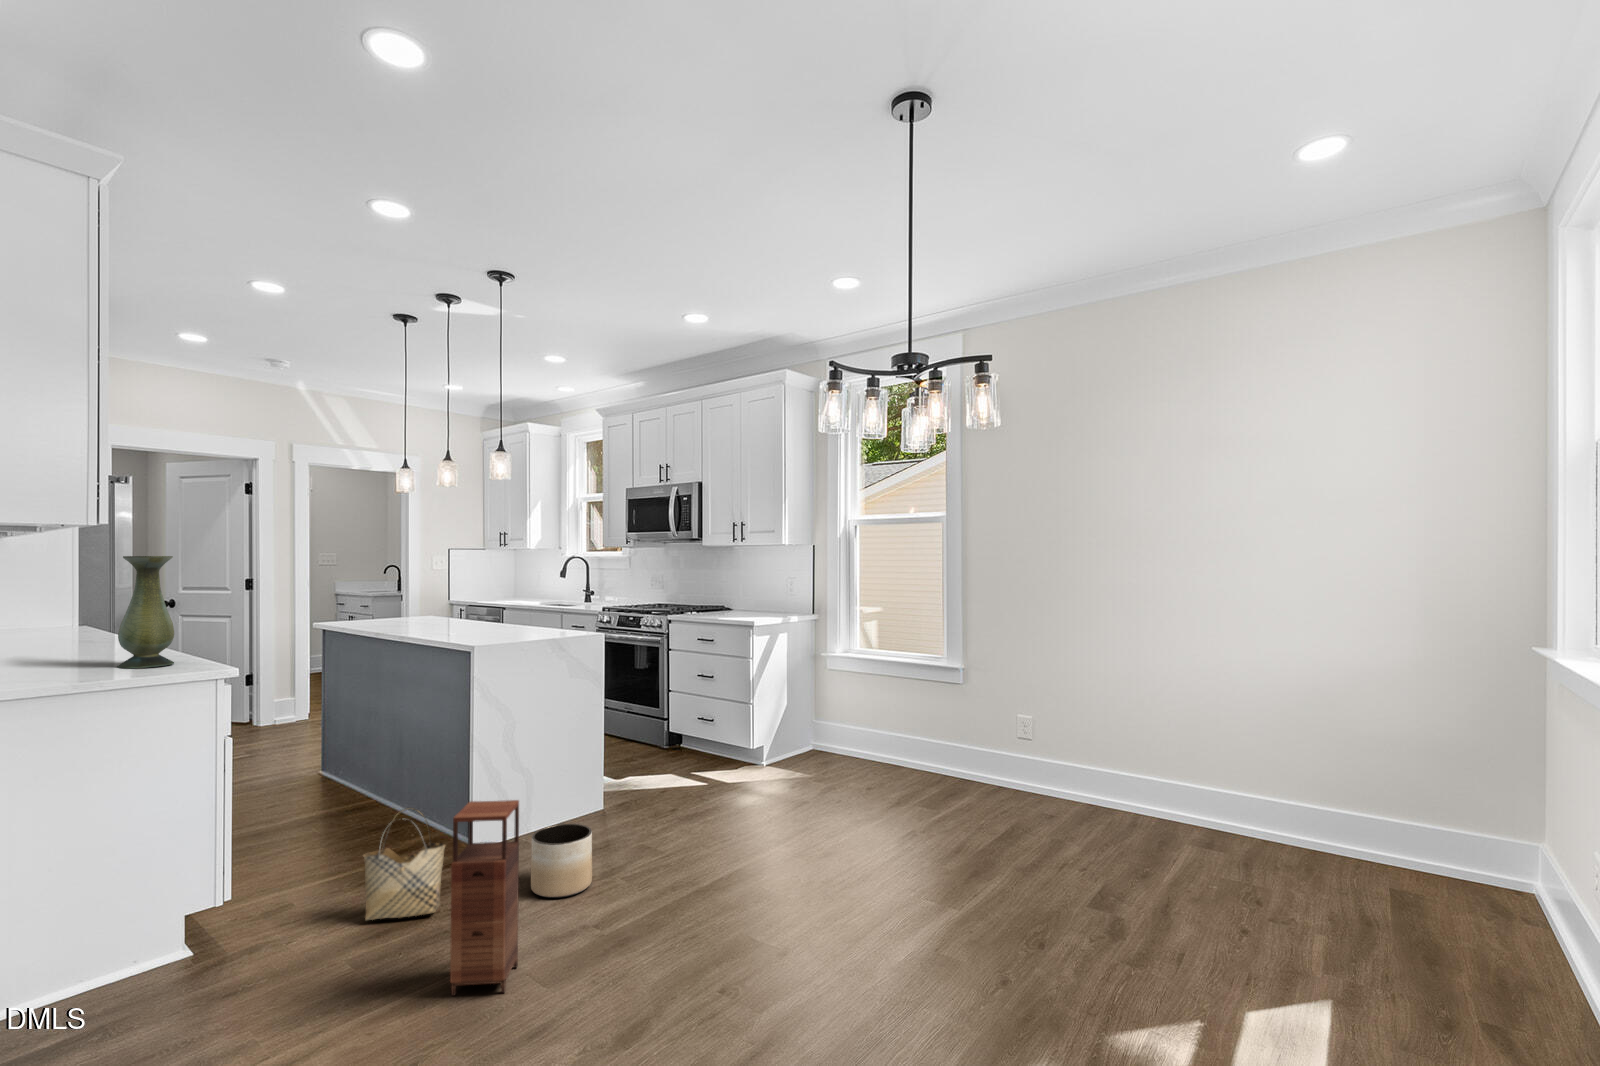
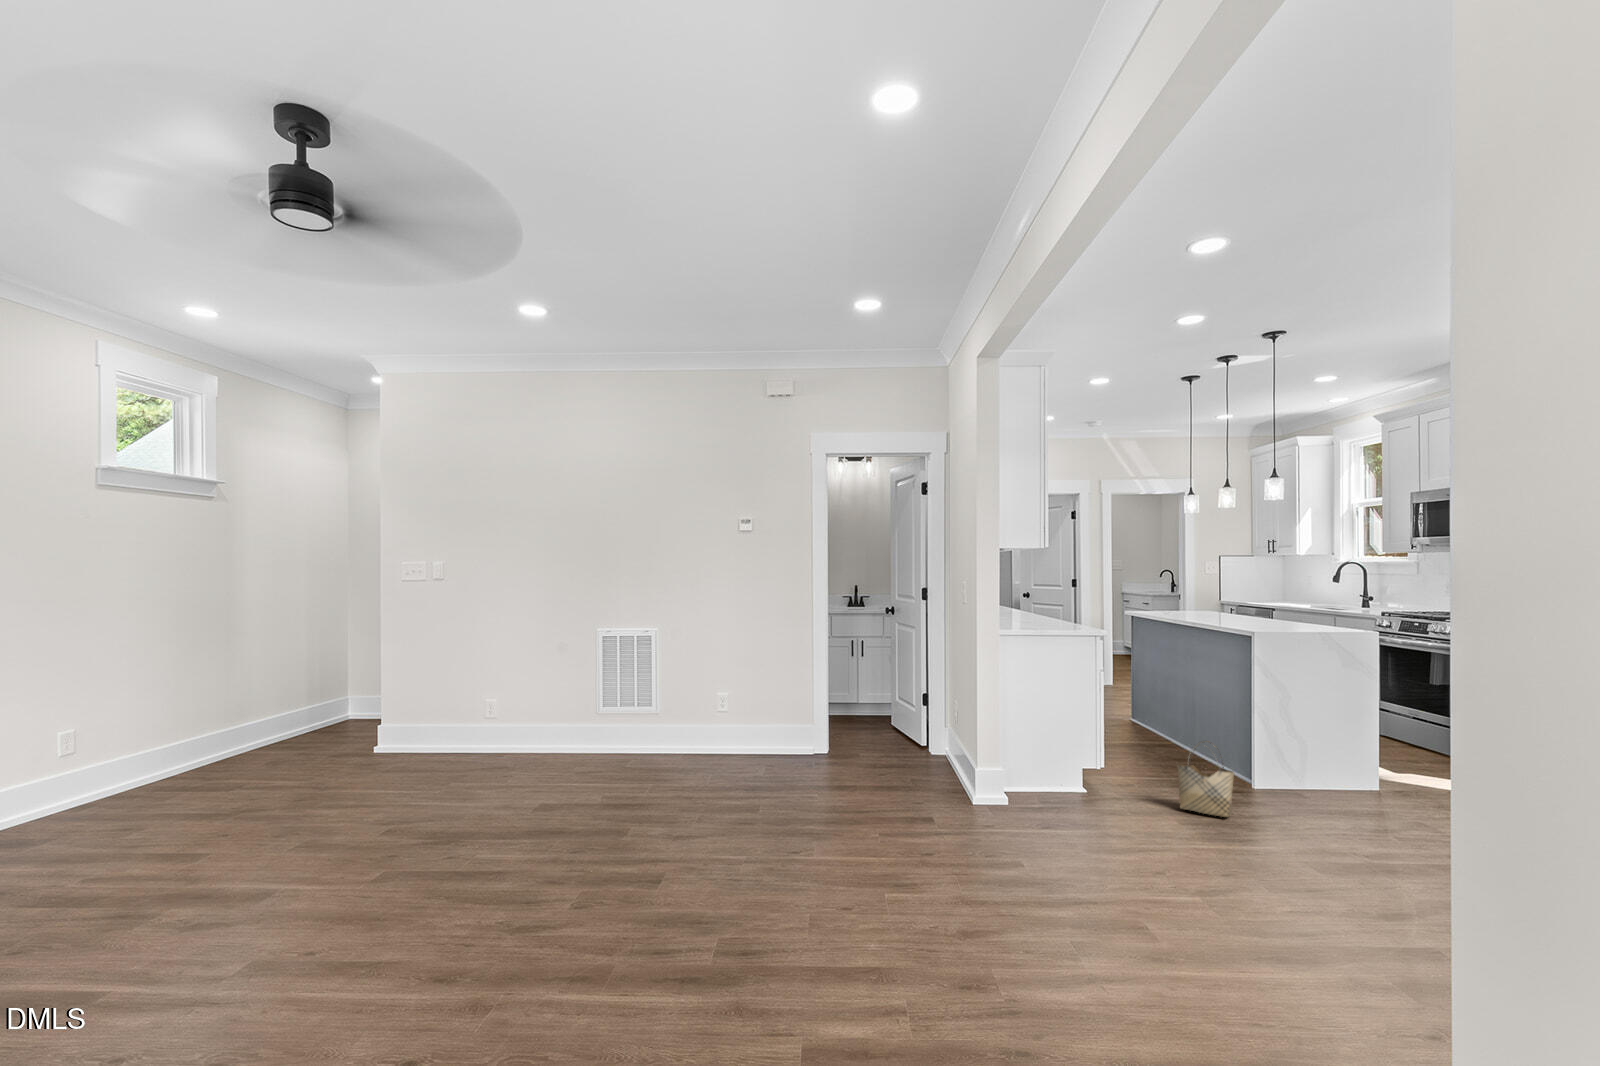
vase: present [117,556,174,668] -> none [1038,564,1064,628]
storage cabinet: present [450,800,519,996] -> none [1242,737,1294,873]
planter: present [531,824,592,898] -> none [1305,781,1363,838]

